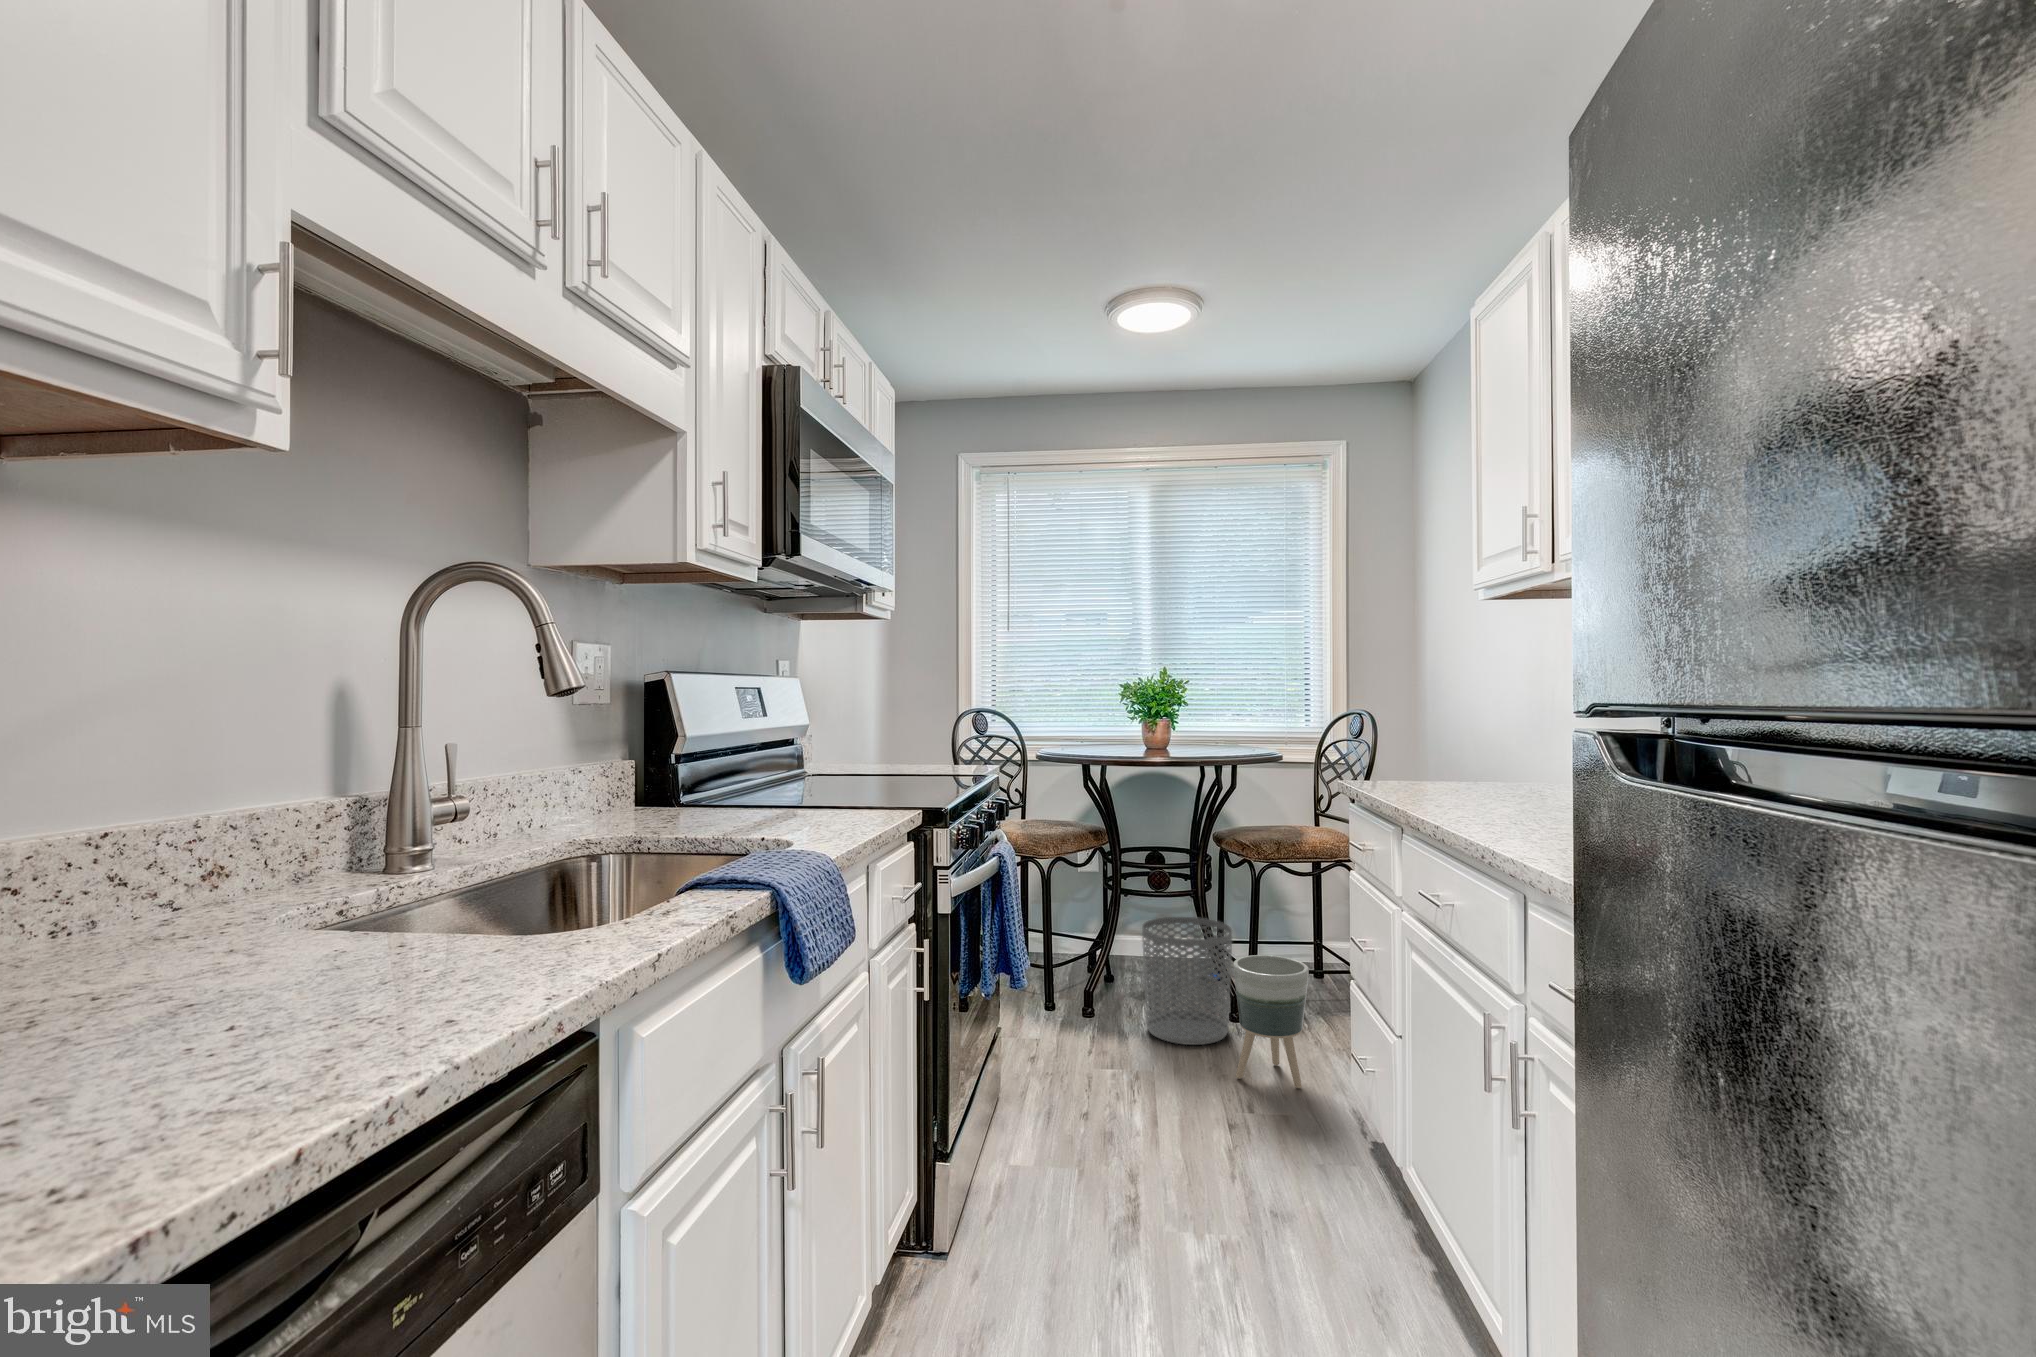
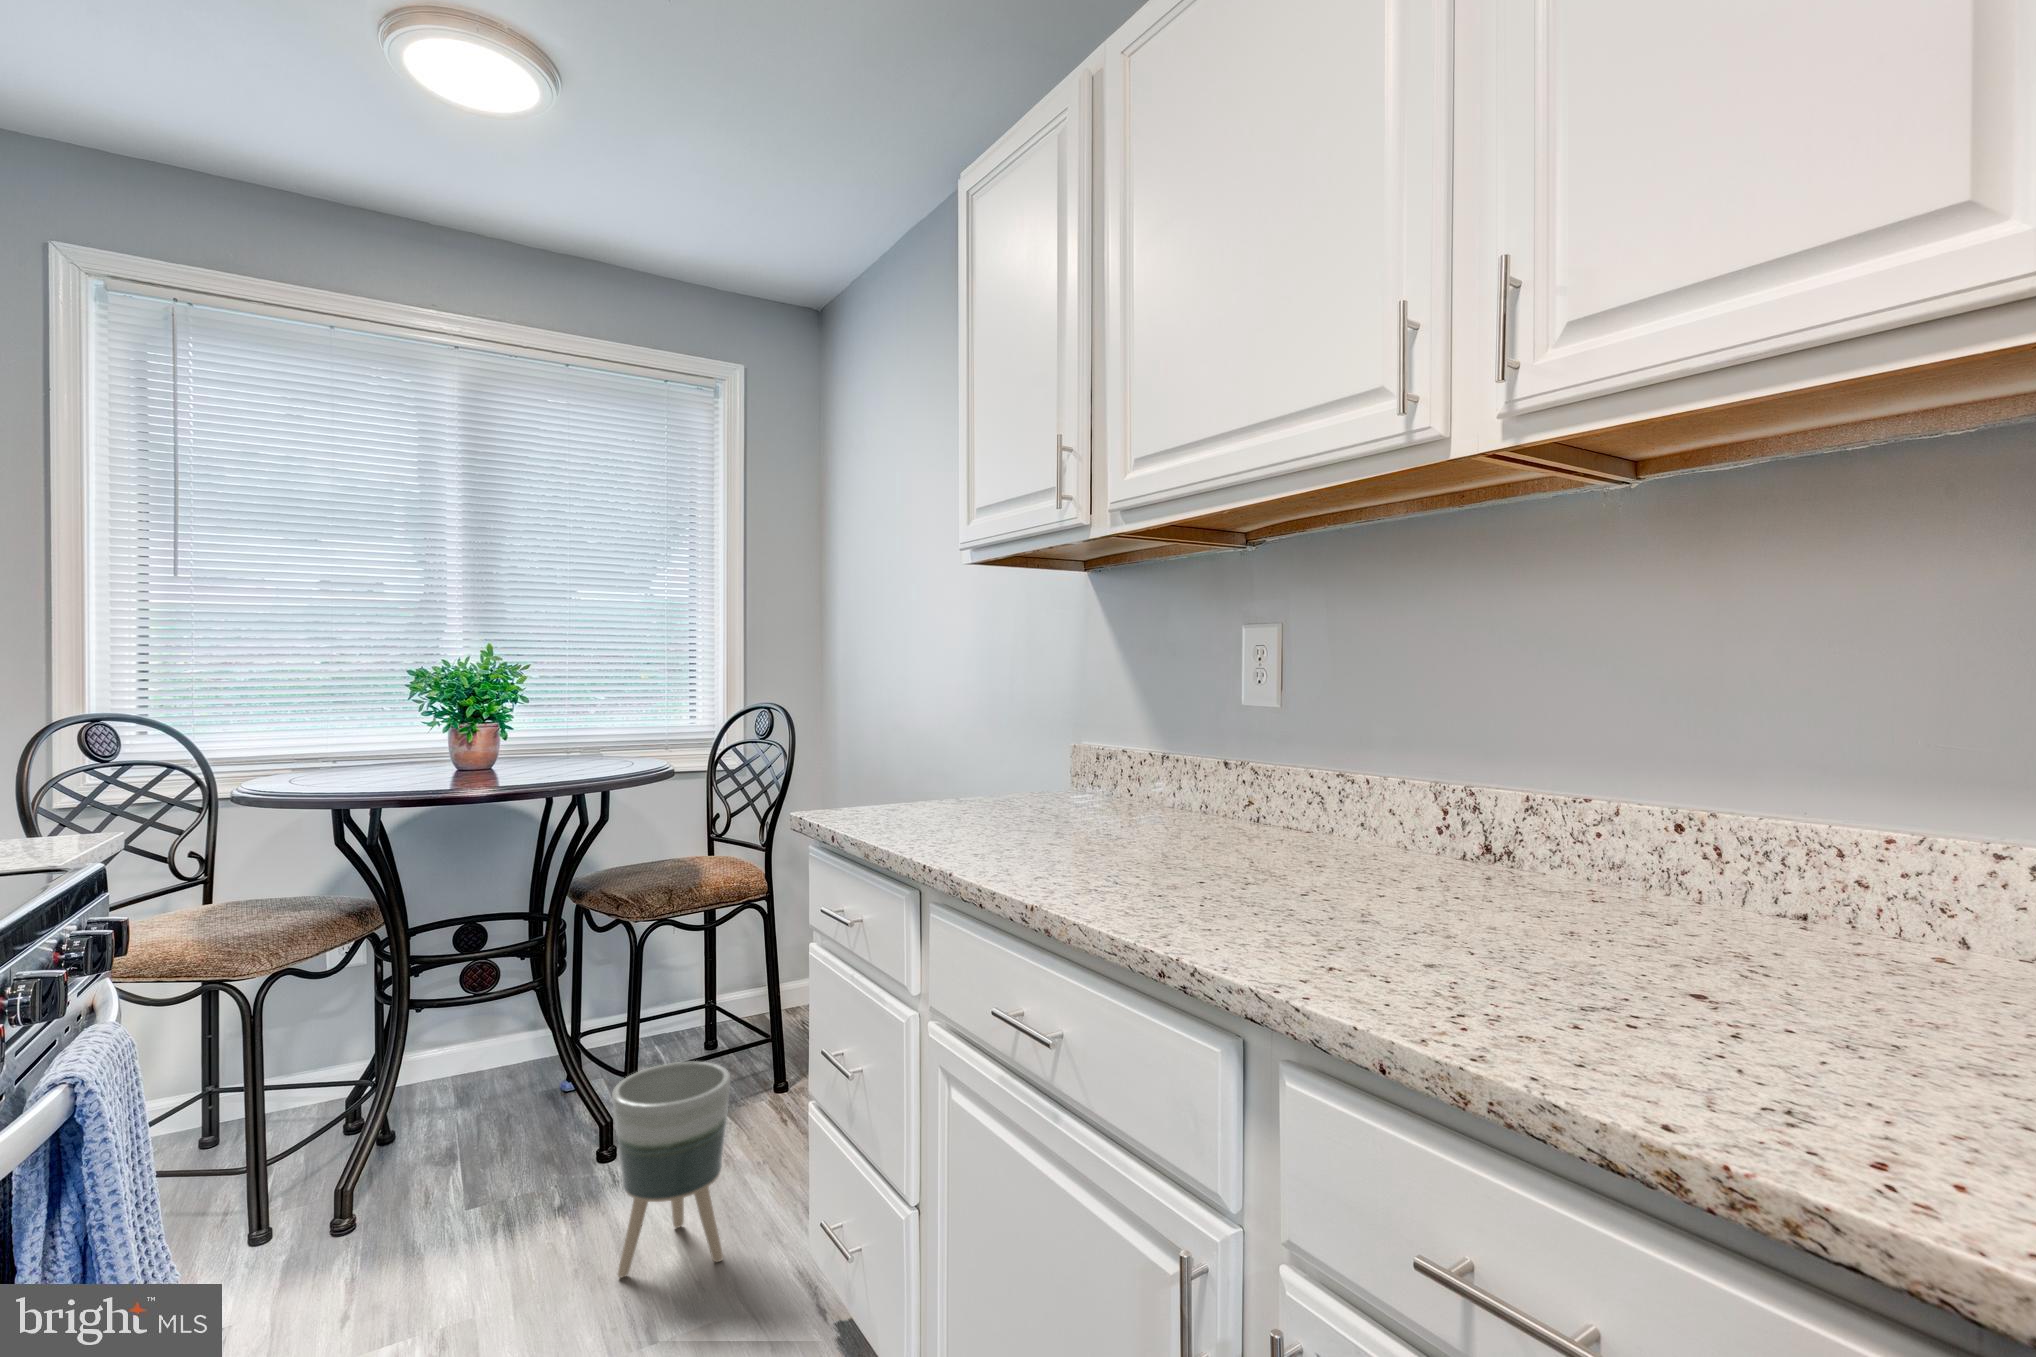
waste bin: present [1142,917,1232,1045] -> none [446,1019,604,1240]

